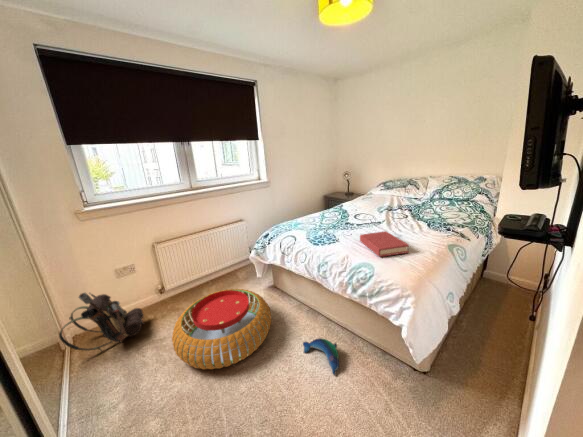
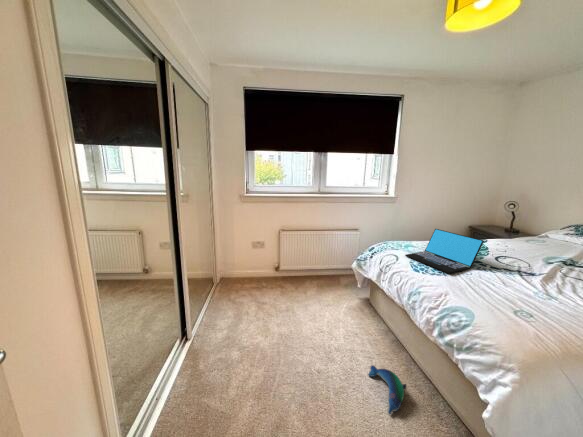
laptop: none [300,204,352,239] -> present [405,229,484,274]
hardback book: present [360,231,409,257] -> none [478,276,552,321]
pouf: present [172,289,271,369] -> none [265,284,352,349]
backpack: present [59,293,144,351] -> none [210,249,259,295]

